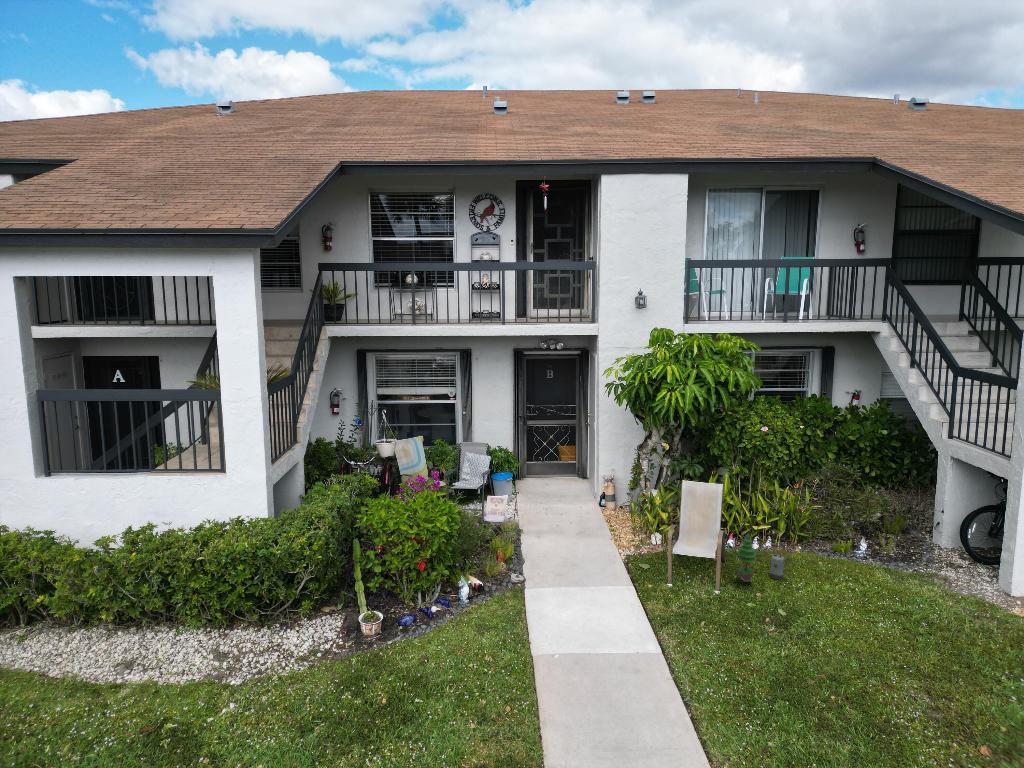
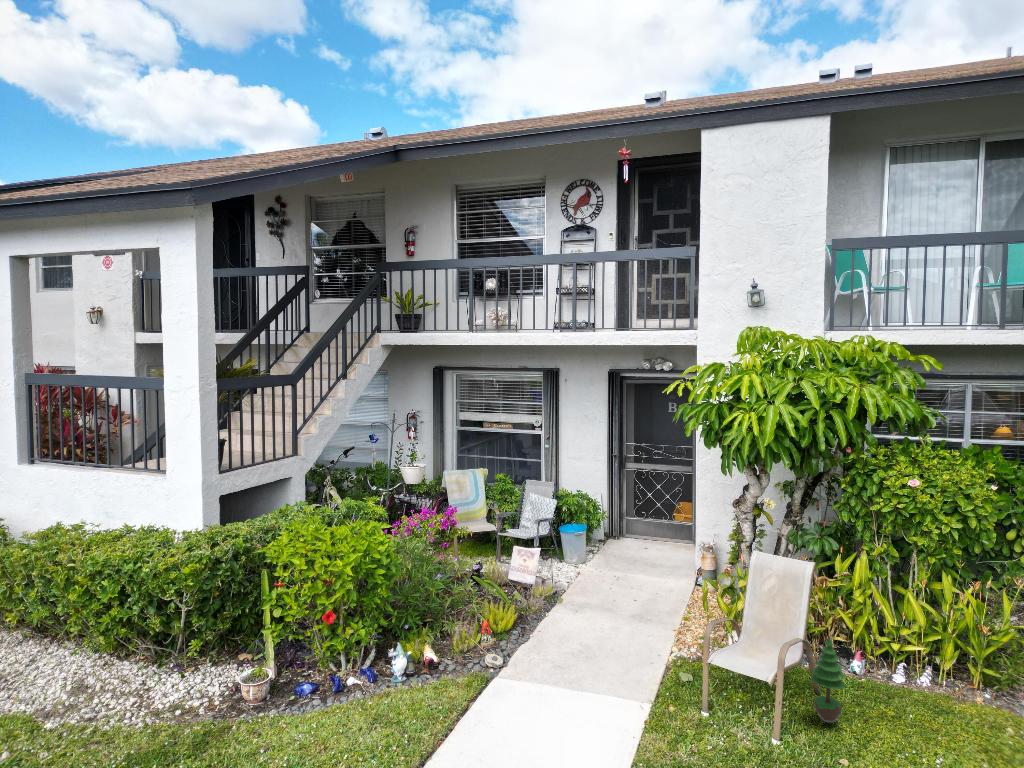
watering can: present [764,546,793,580] -> none [873,671,918,734]

